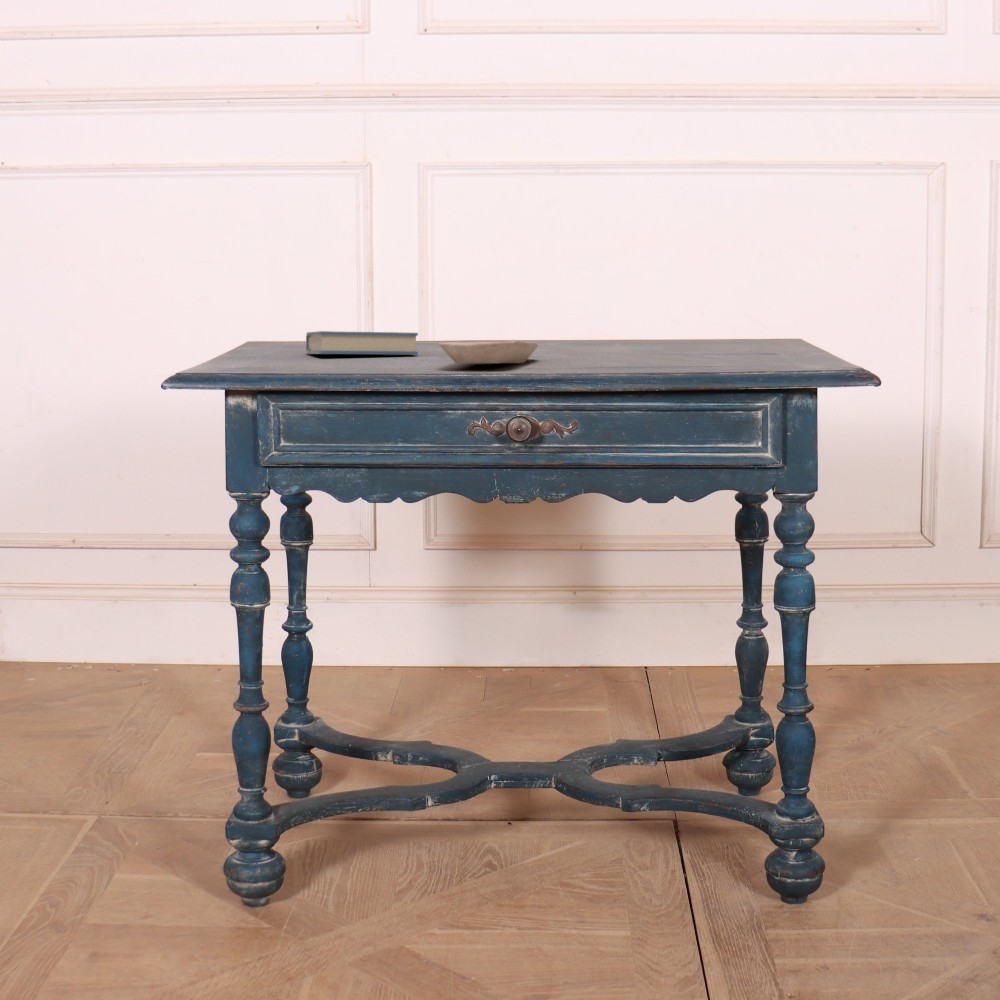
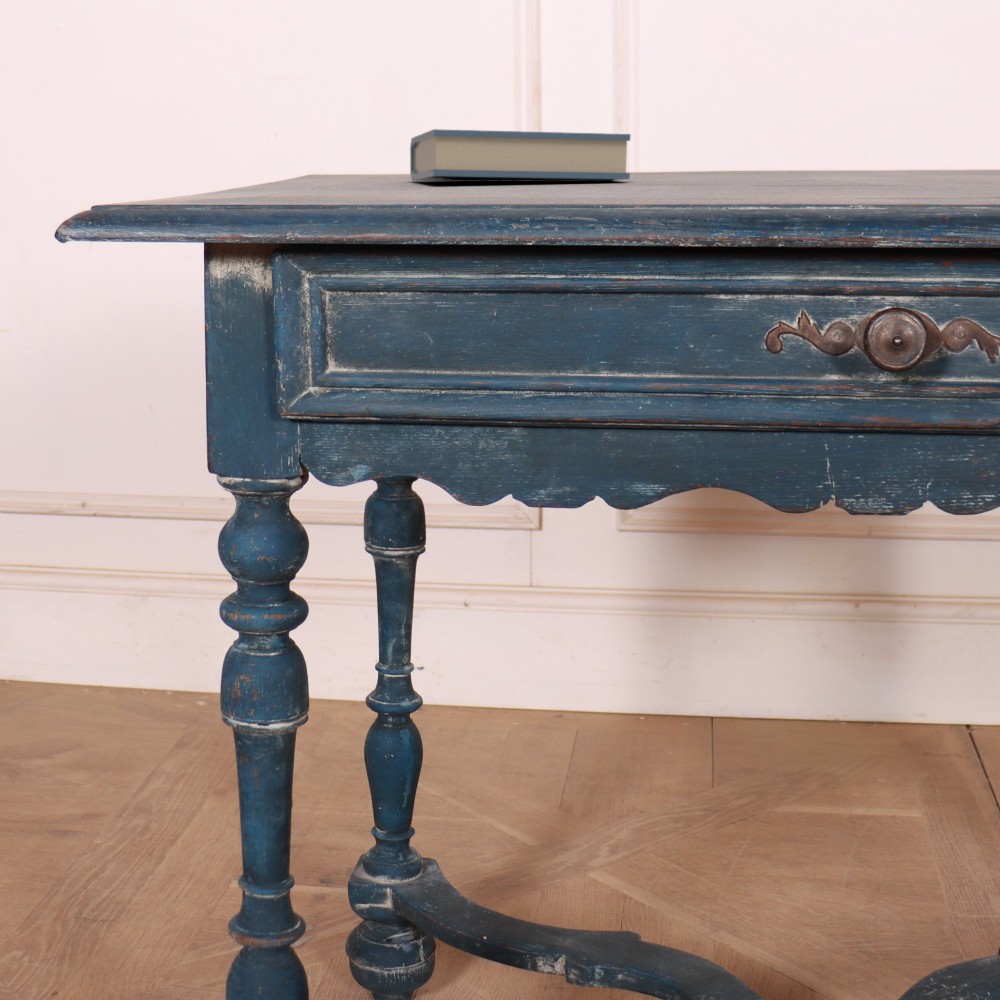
tray: present [439,341,538,364] -> none [692,129,896,193]

